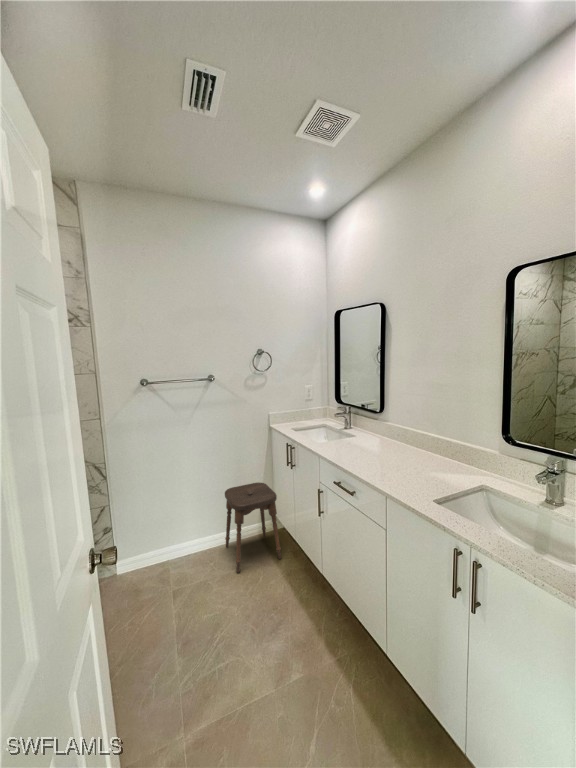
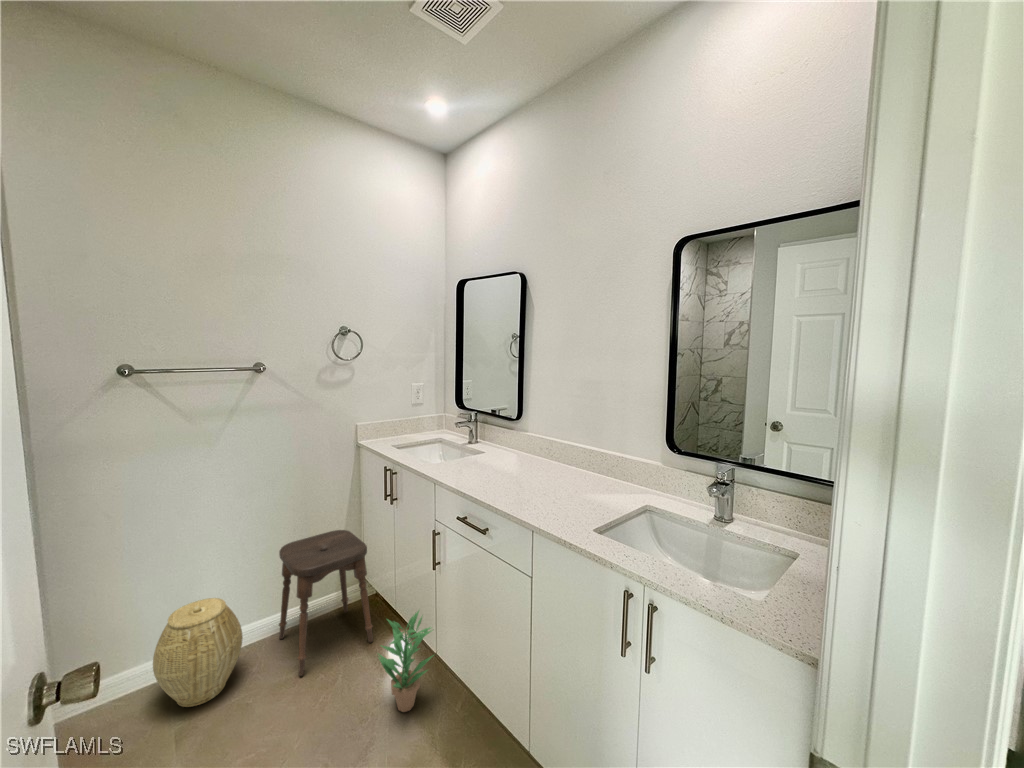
woven basket: none [160,517,205,579] -> present [153,598,243,707]
potted plant: none [282,541,321,608] -> present [379,611,434,712]

